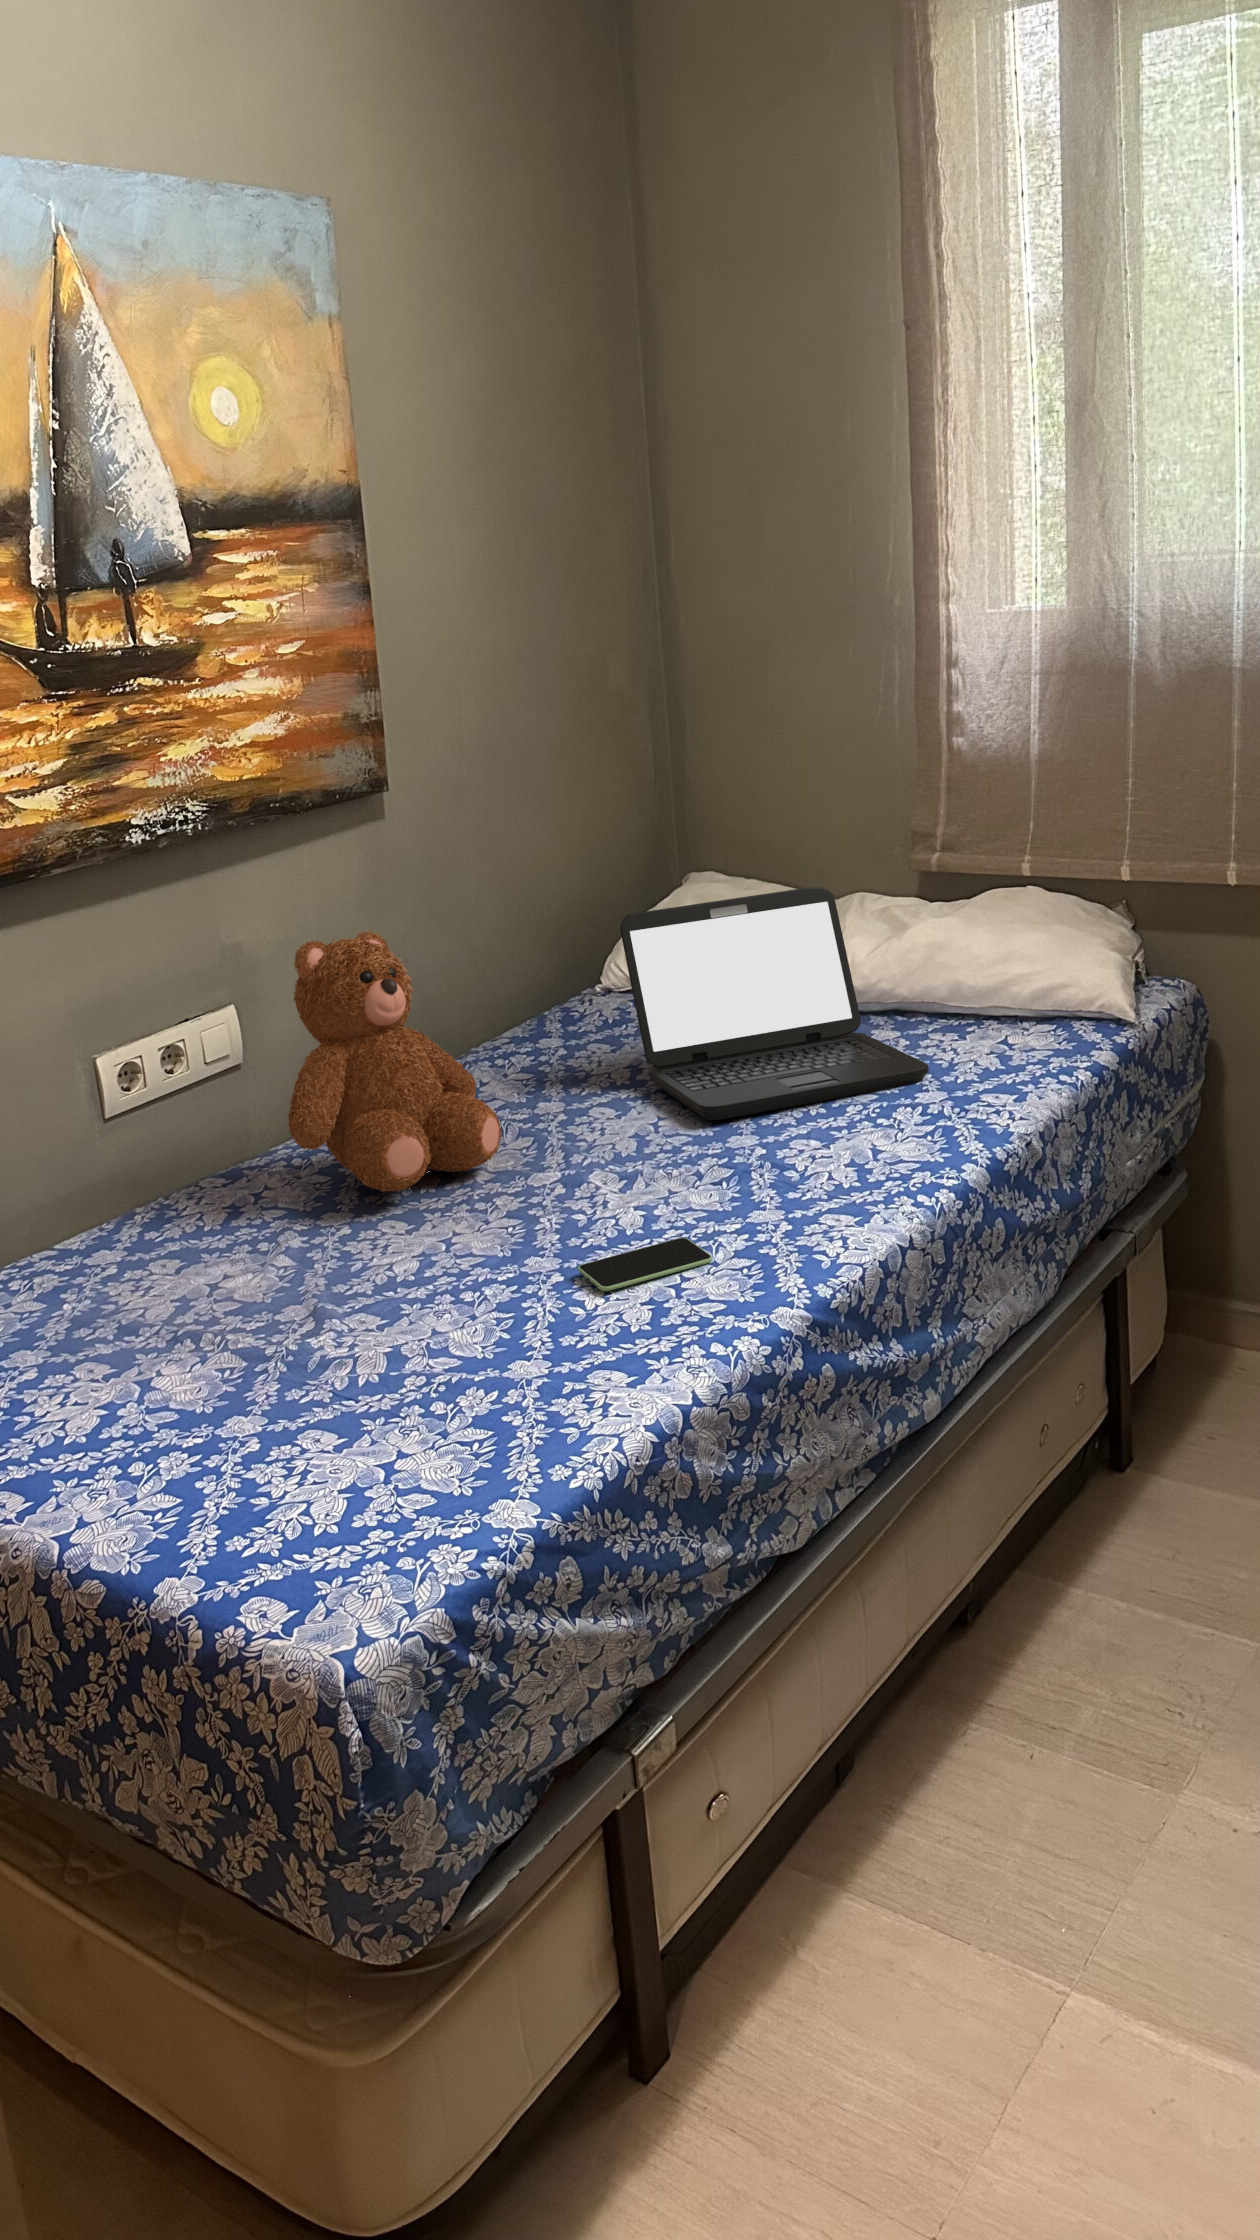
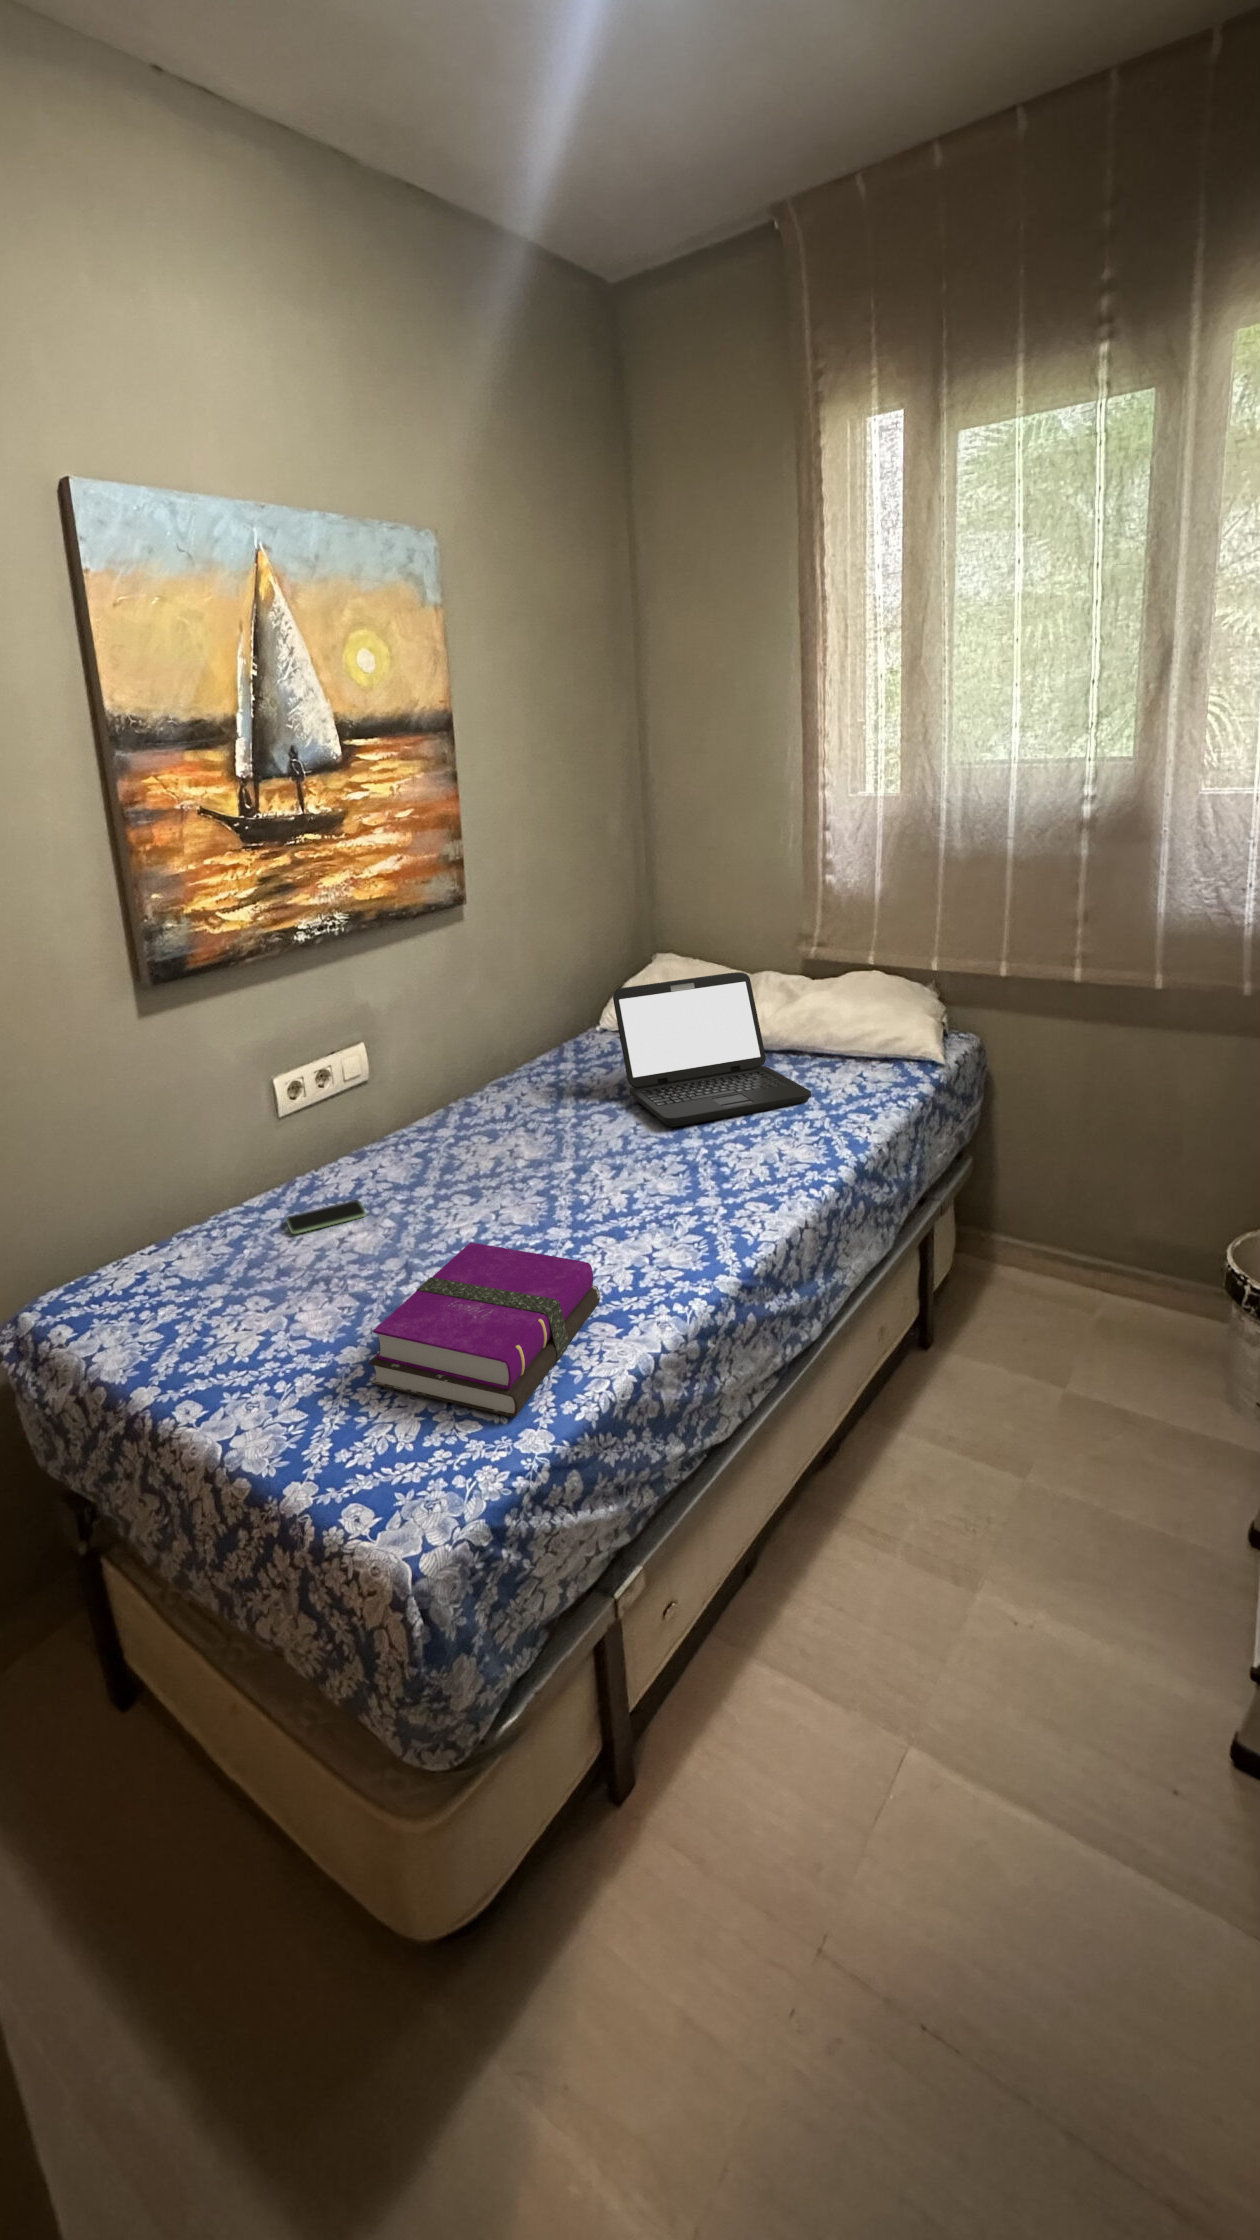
teddy bear: present [288,931,502,1191] -> none [395,999,535,1175]
smartphone: present [578,1238,713,1291] -> present [286,1200,366,1234]
hardback book: none [267,1270,604,1488] -> present [369,1242,600,1417]

